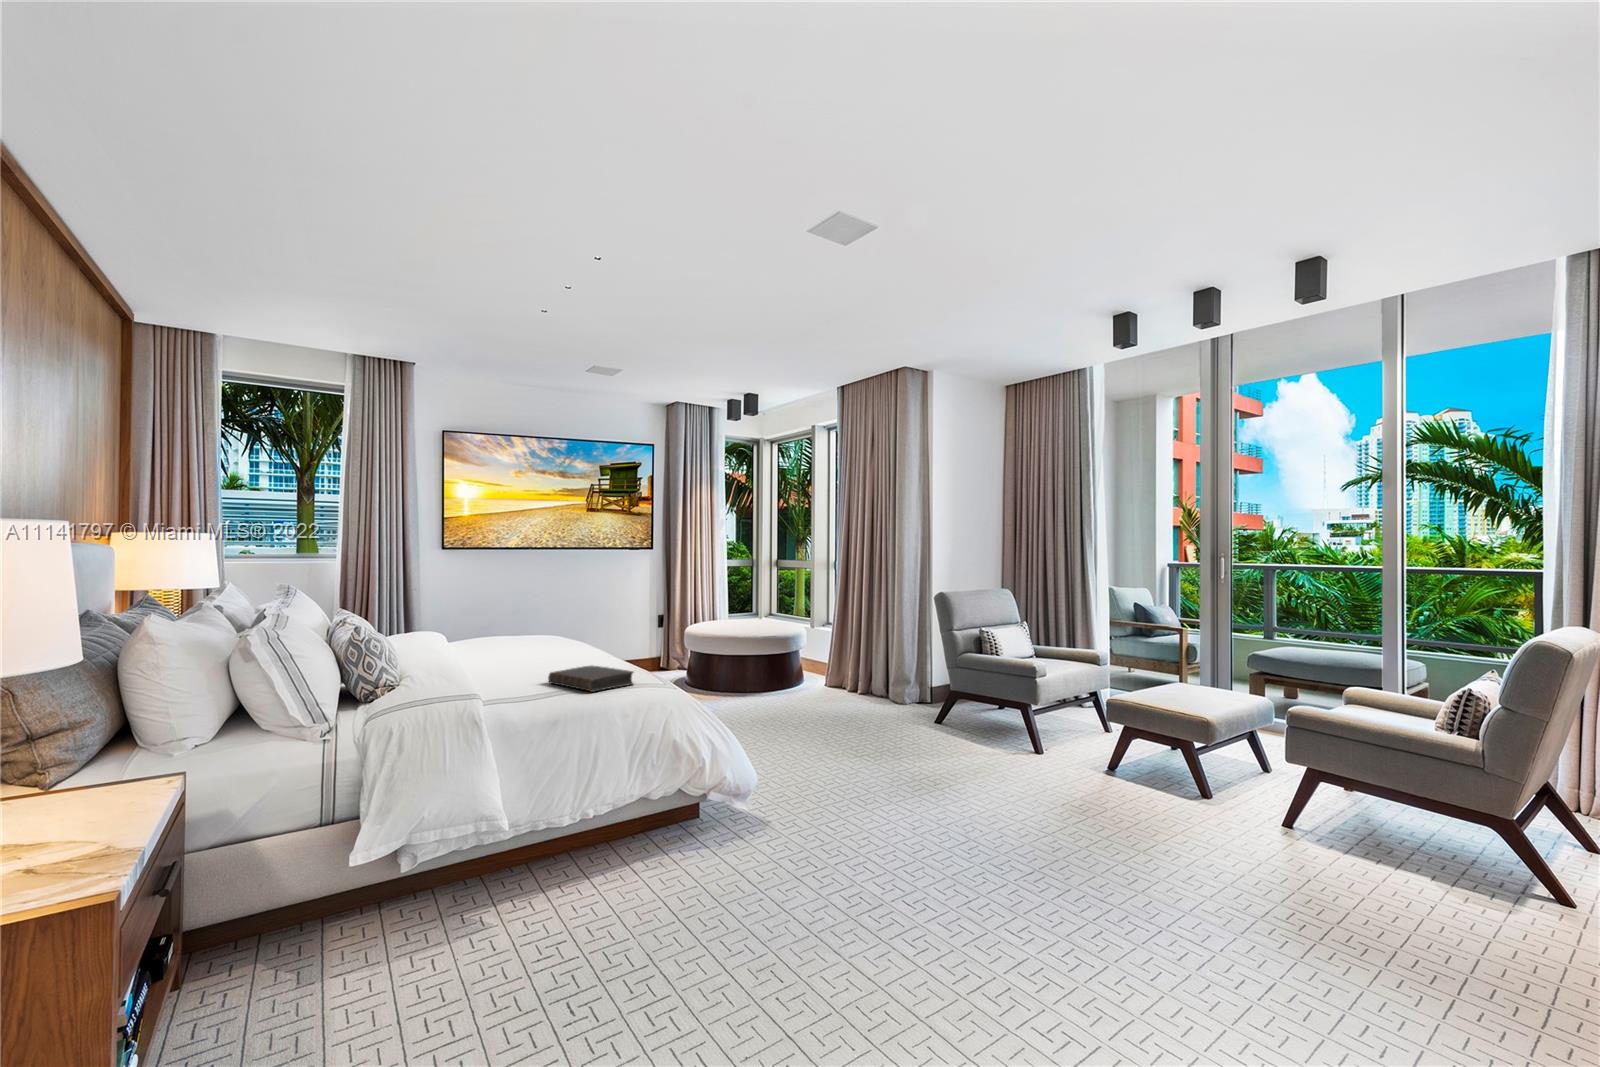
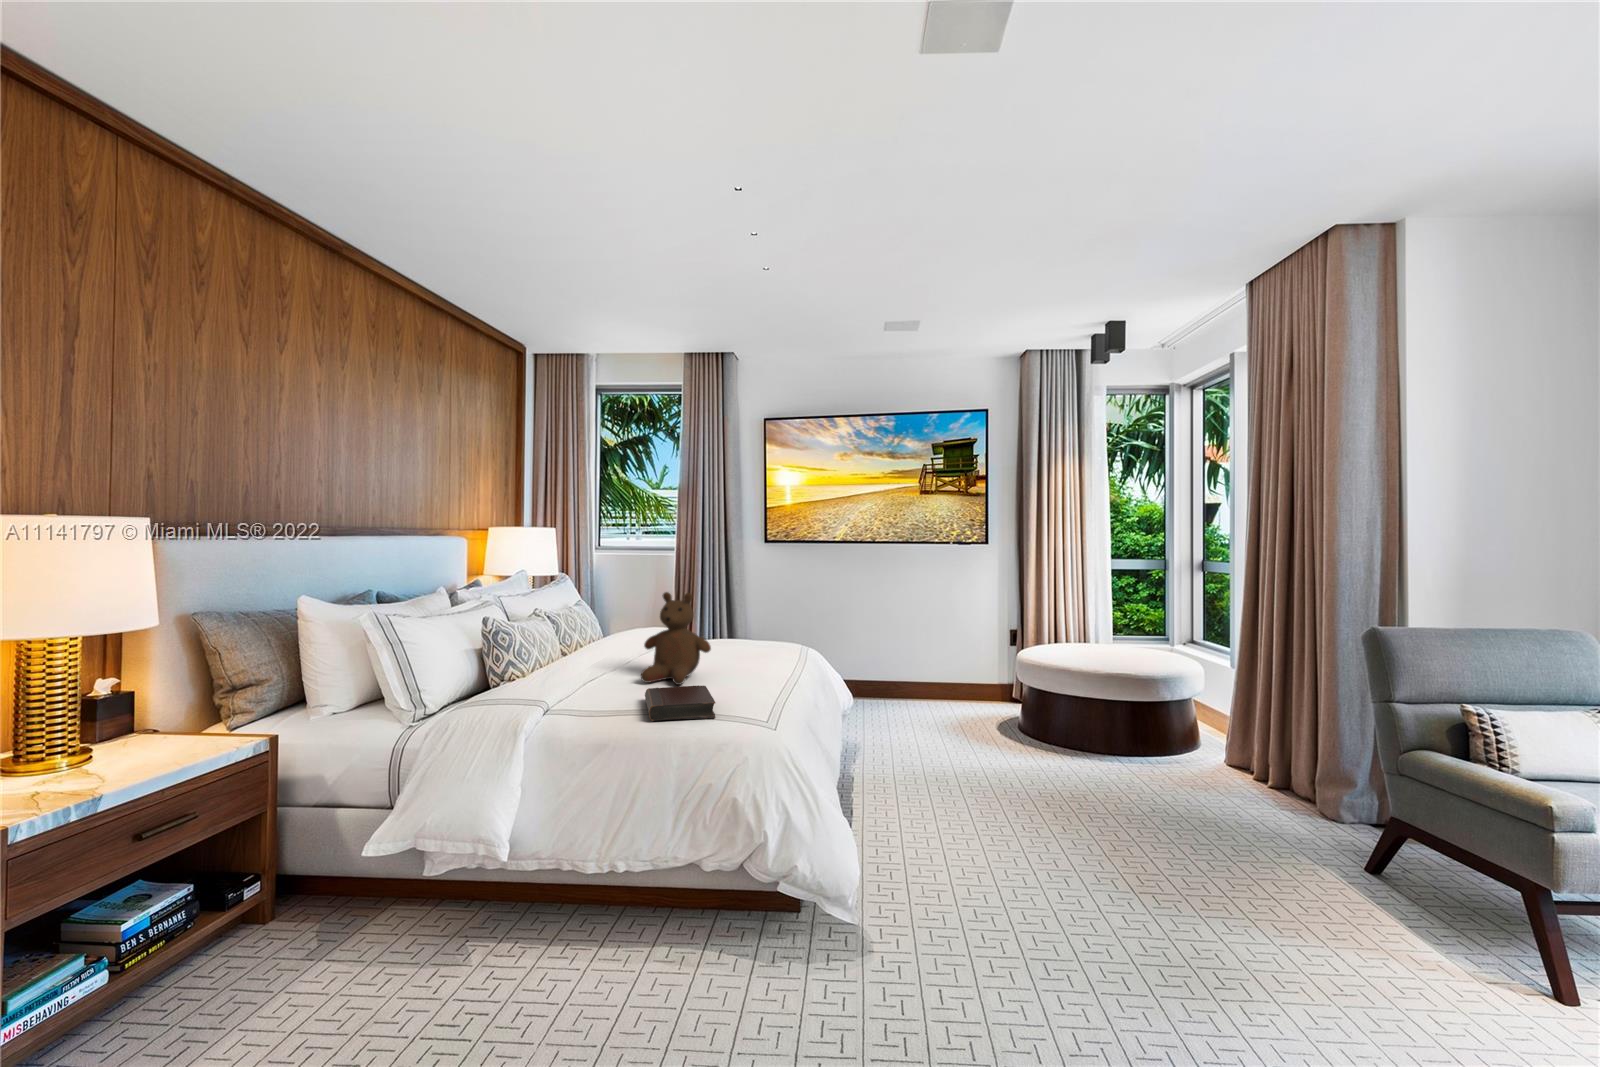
teddy bear: none [493,591,562,674] -> present [641,592,711,685]

